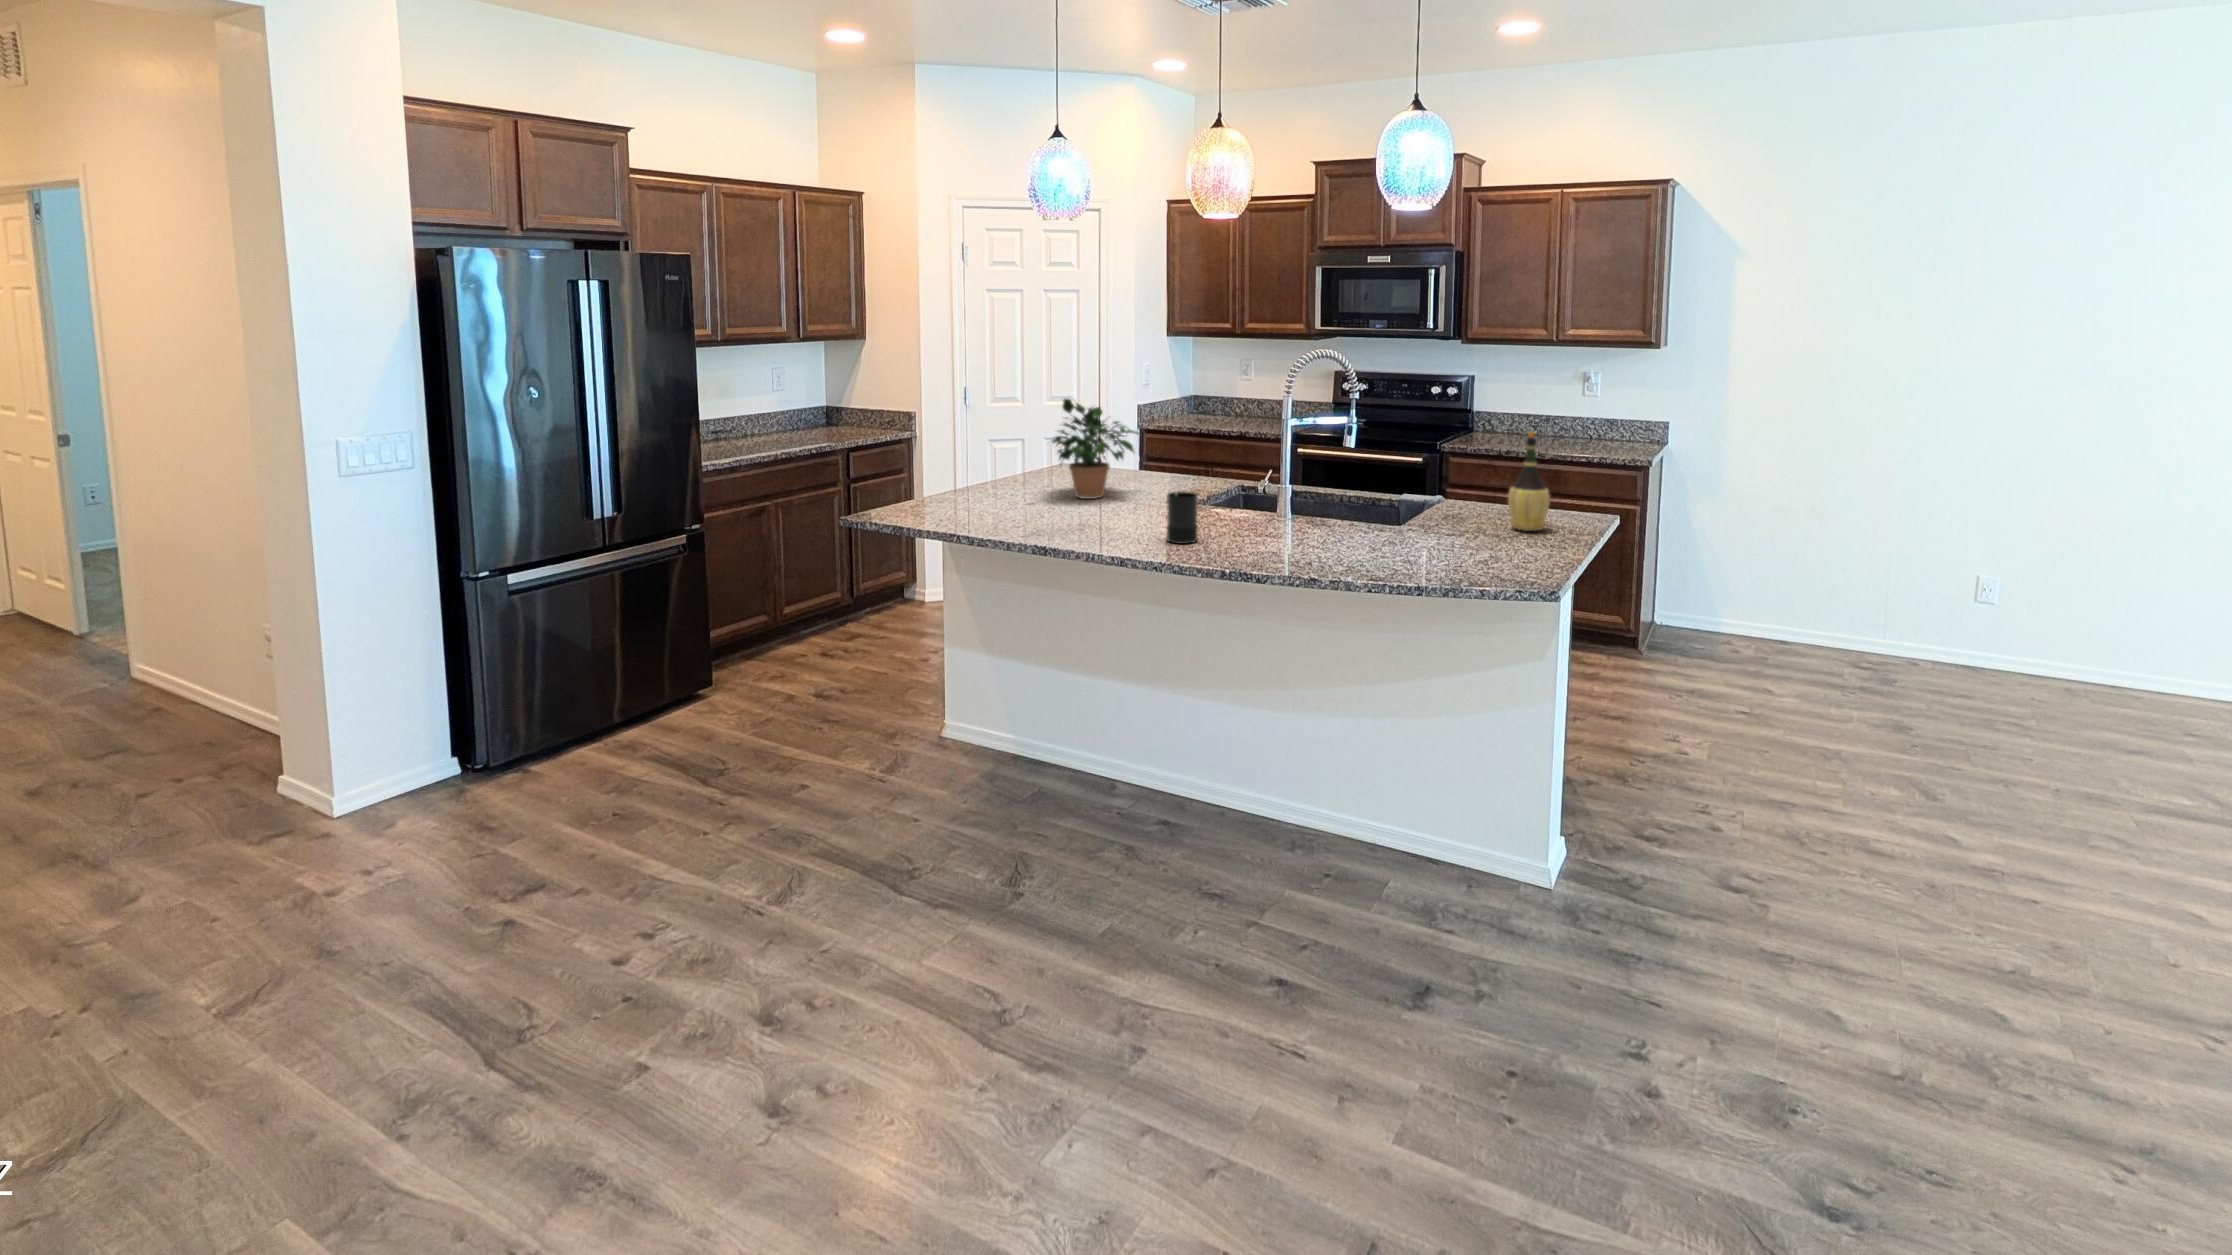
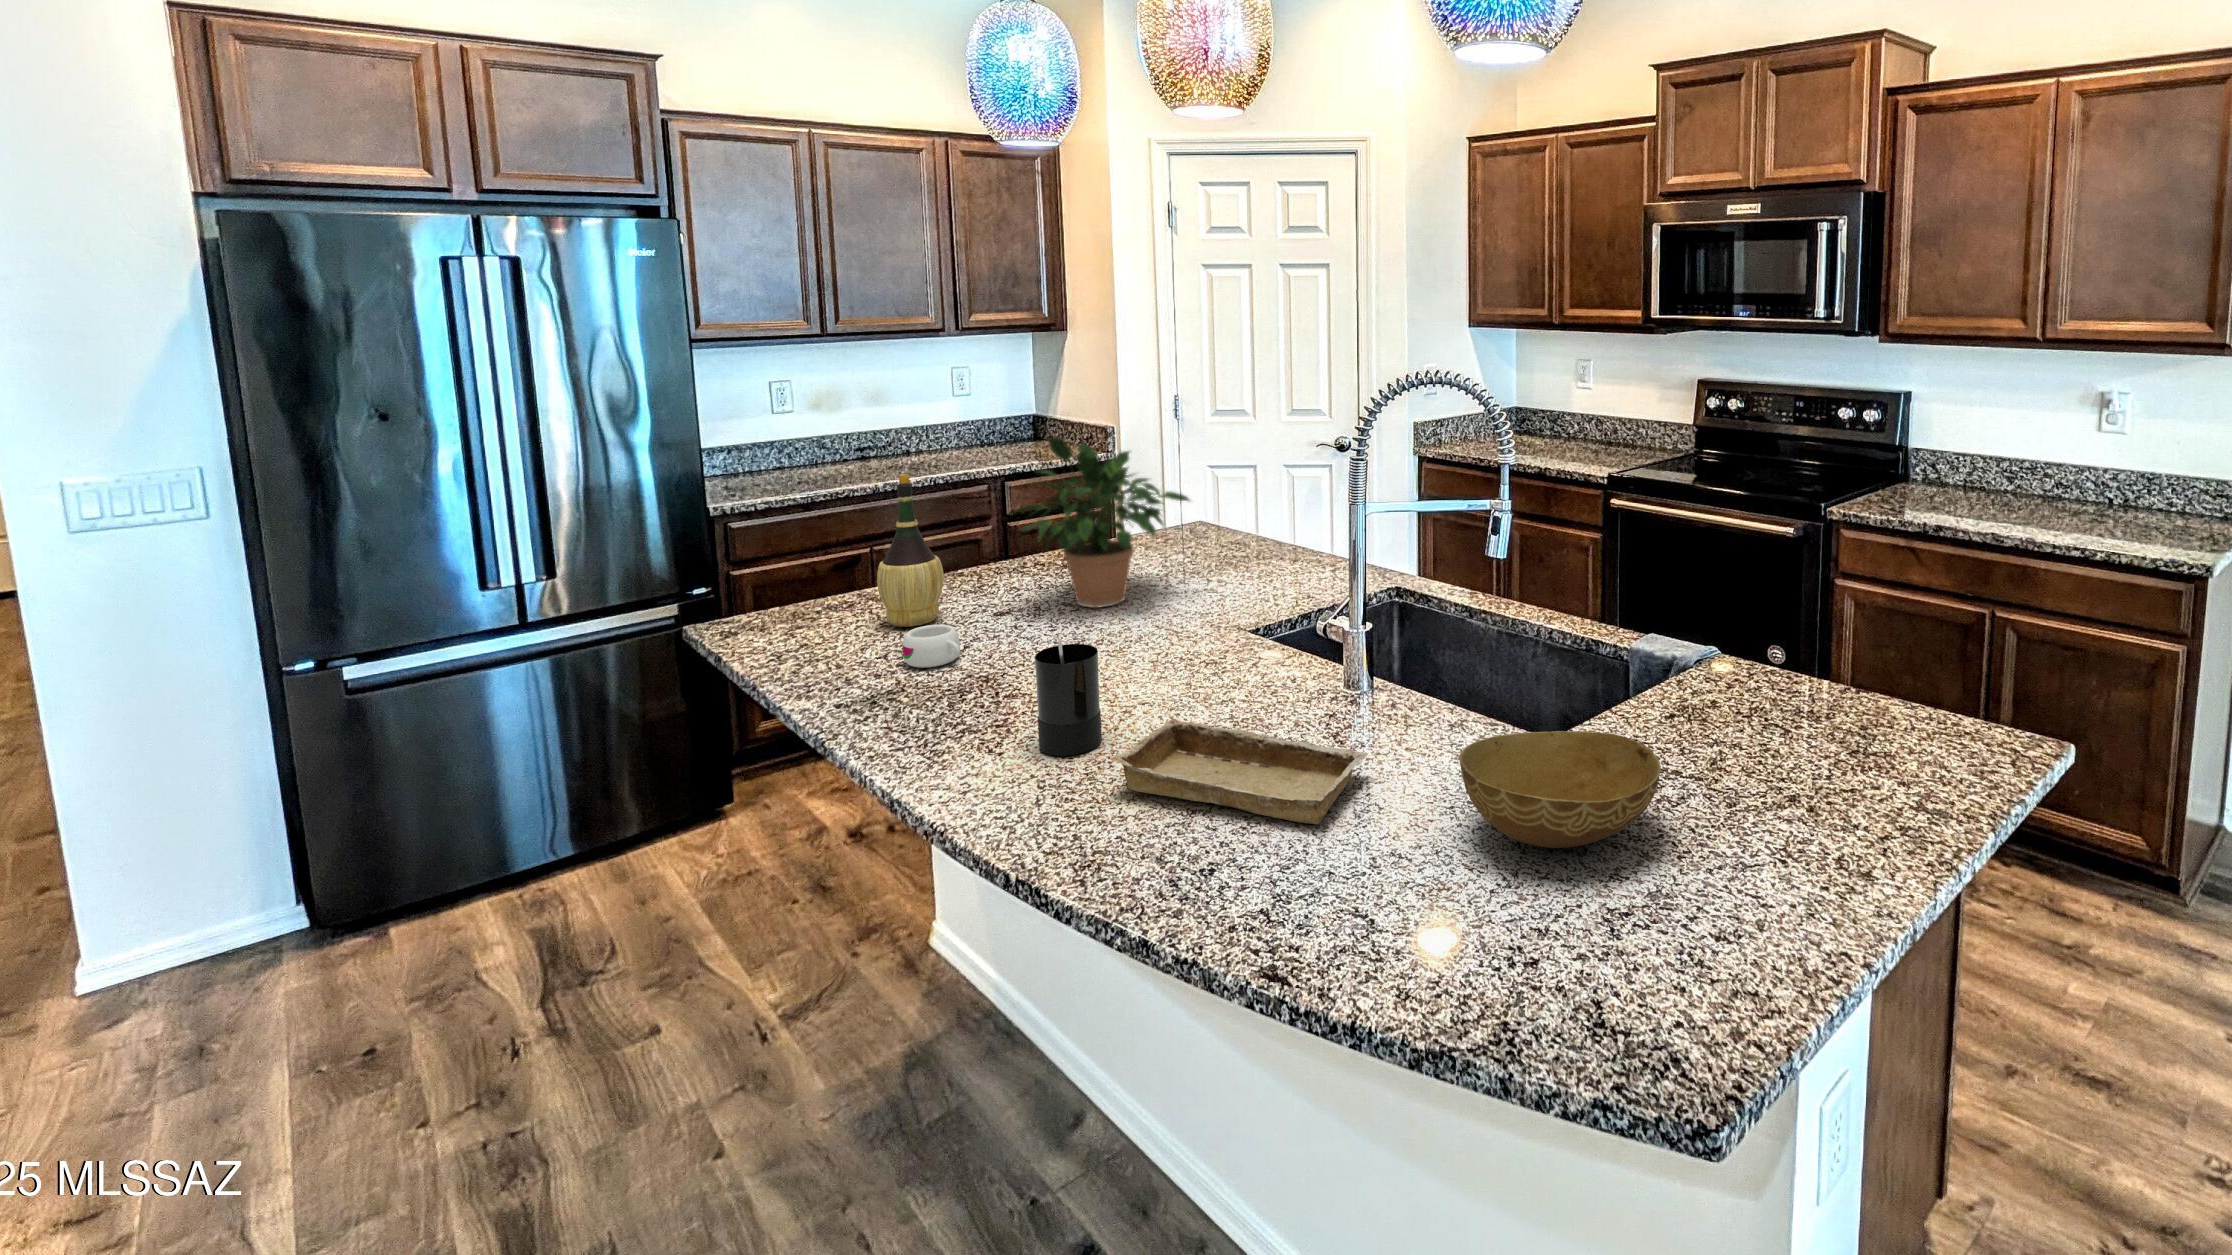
wine bottle: present [1508,431,1550,531] -> present [877,474,943,627]
mug: none [1029,502,1065,523] -> present [902,625,960,668]
bowl: none [1399,509,1483,549] -> present [1459,731,1661,848]
tray: none [1234,524,1344,552] -> present [1111,719,1368,824]

